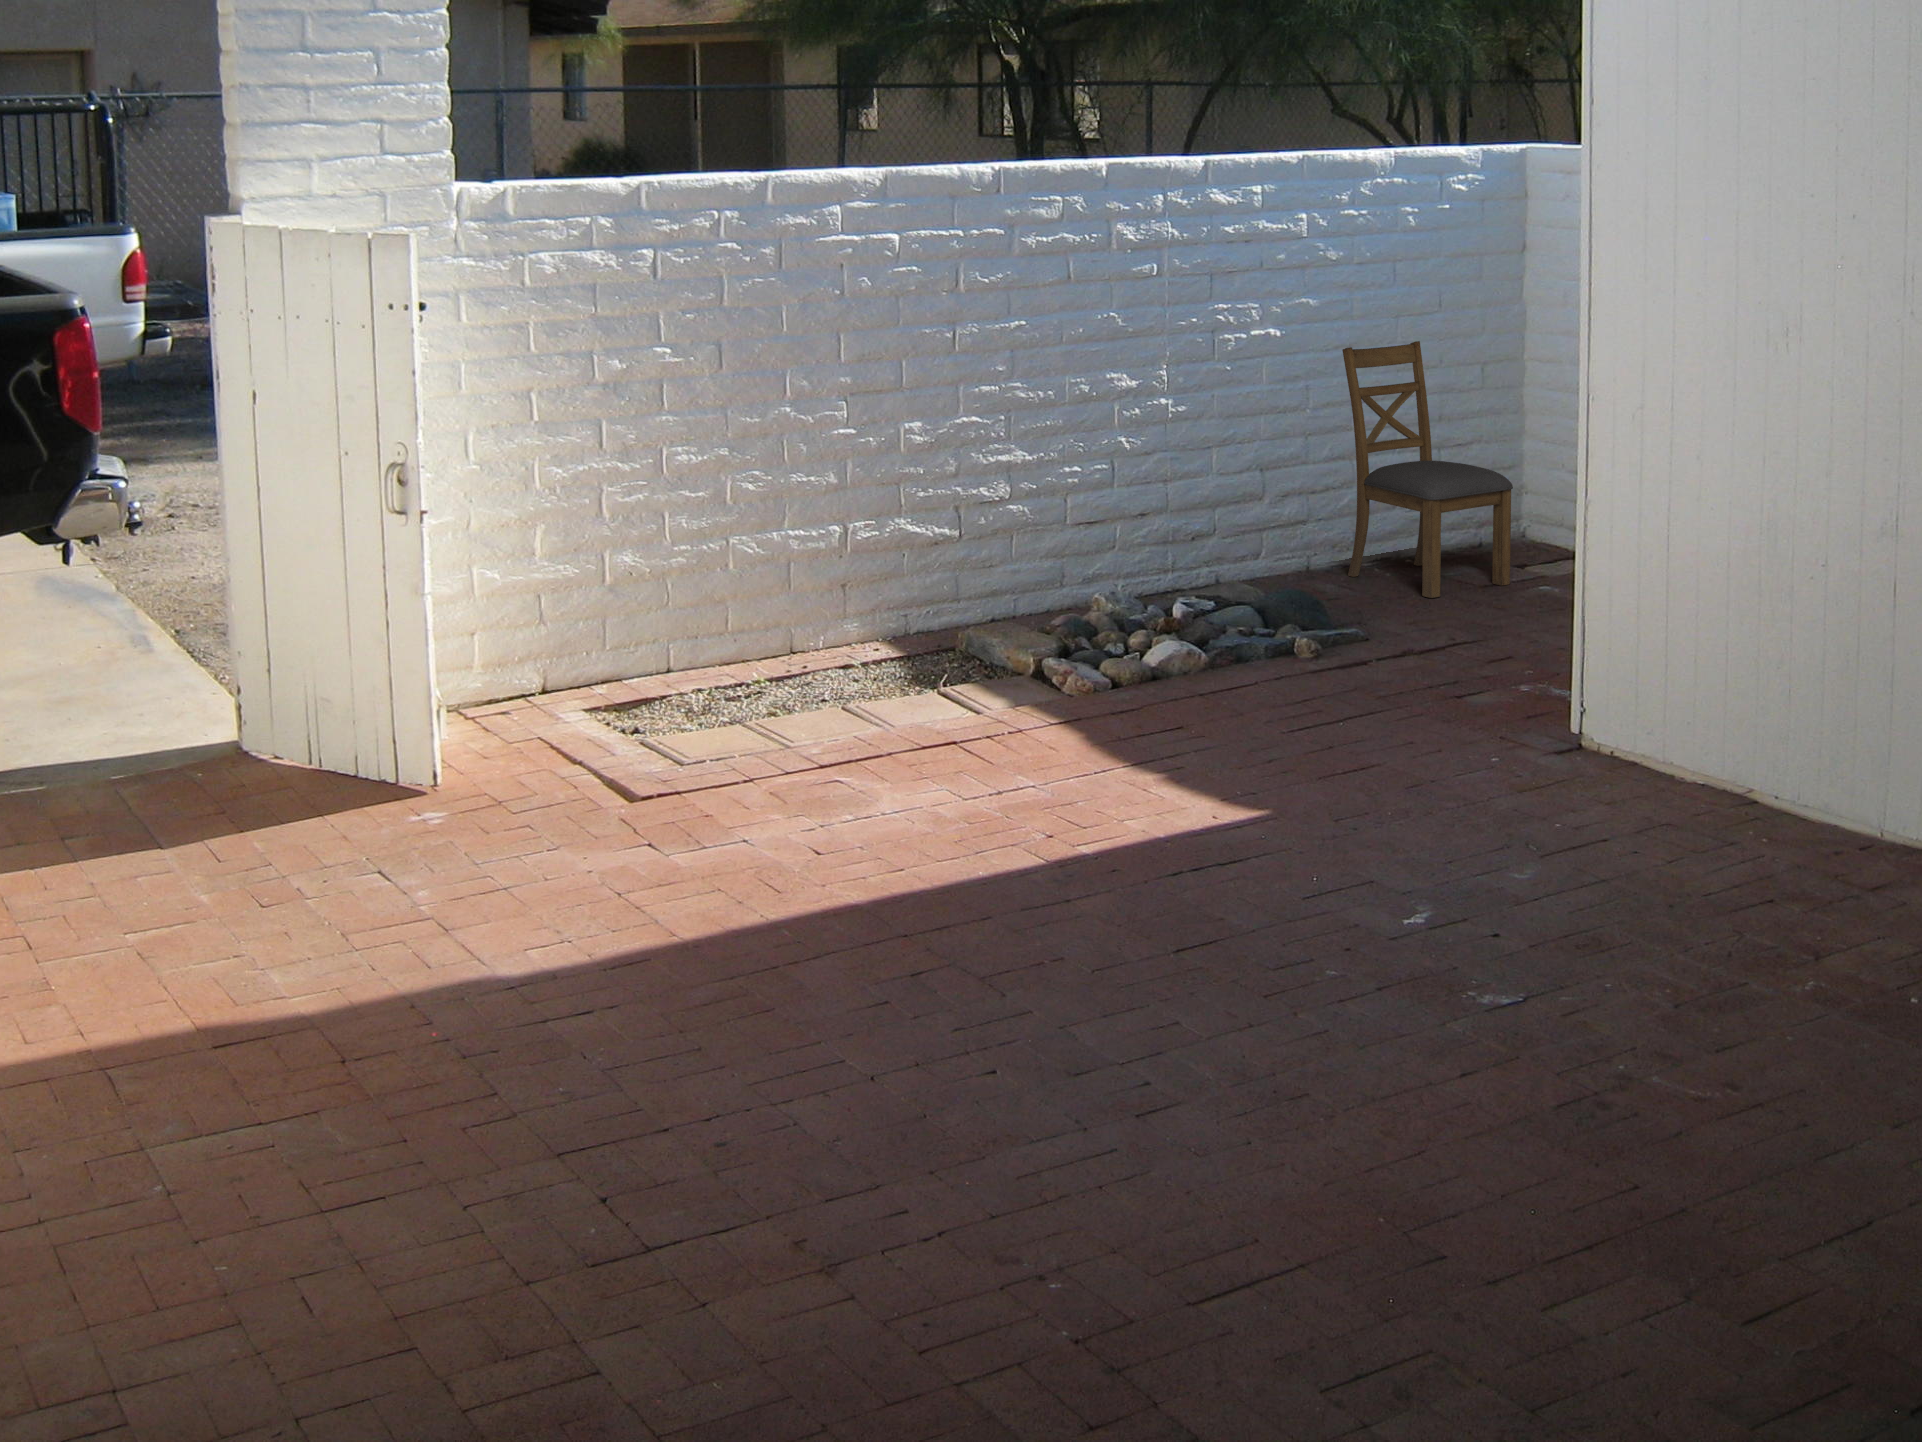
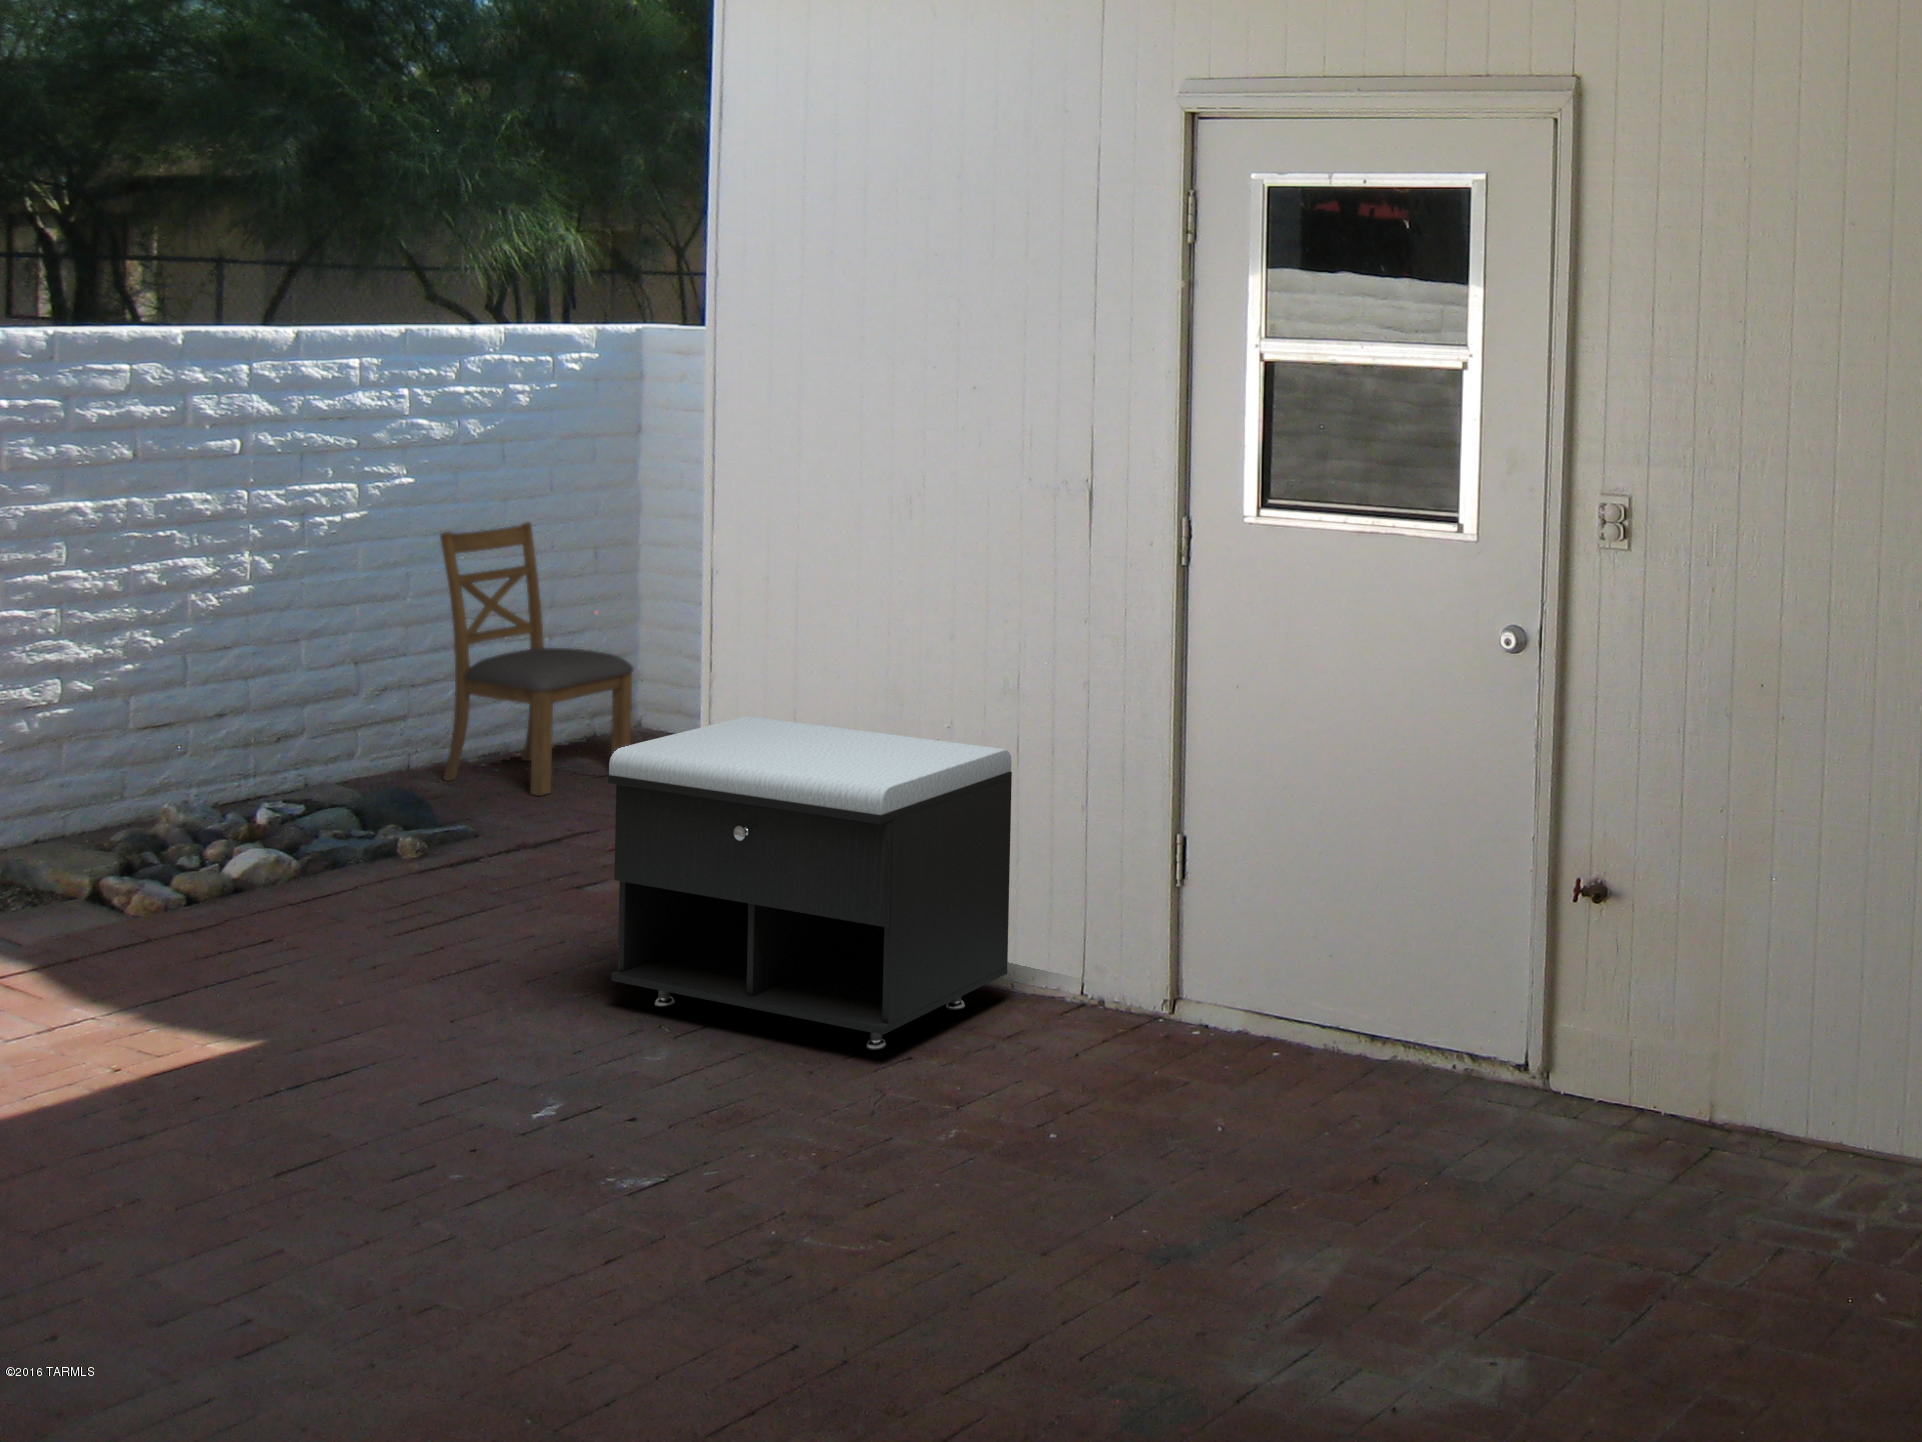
storage bench: none [1492,535,1879,864] -> present [608,716,1012,1050]

